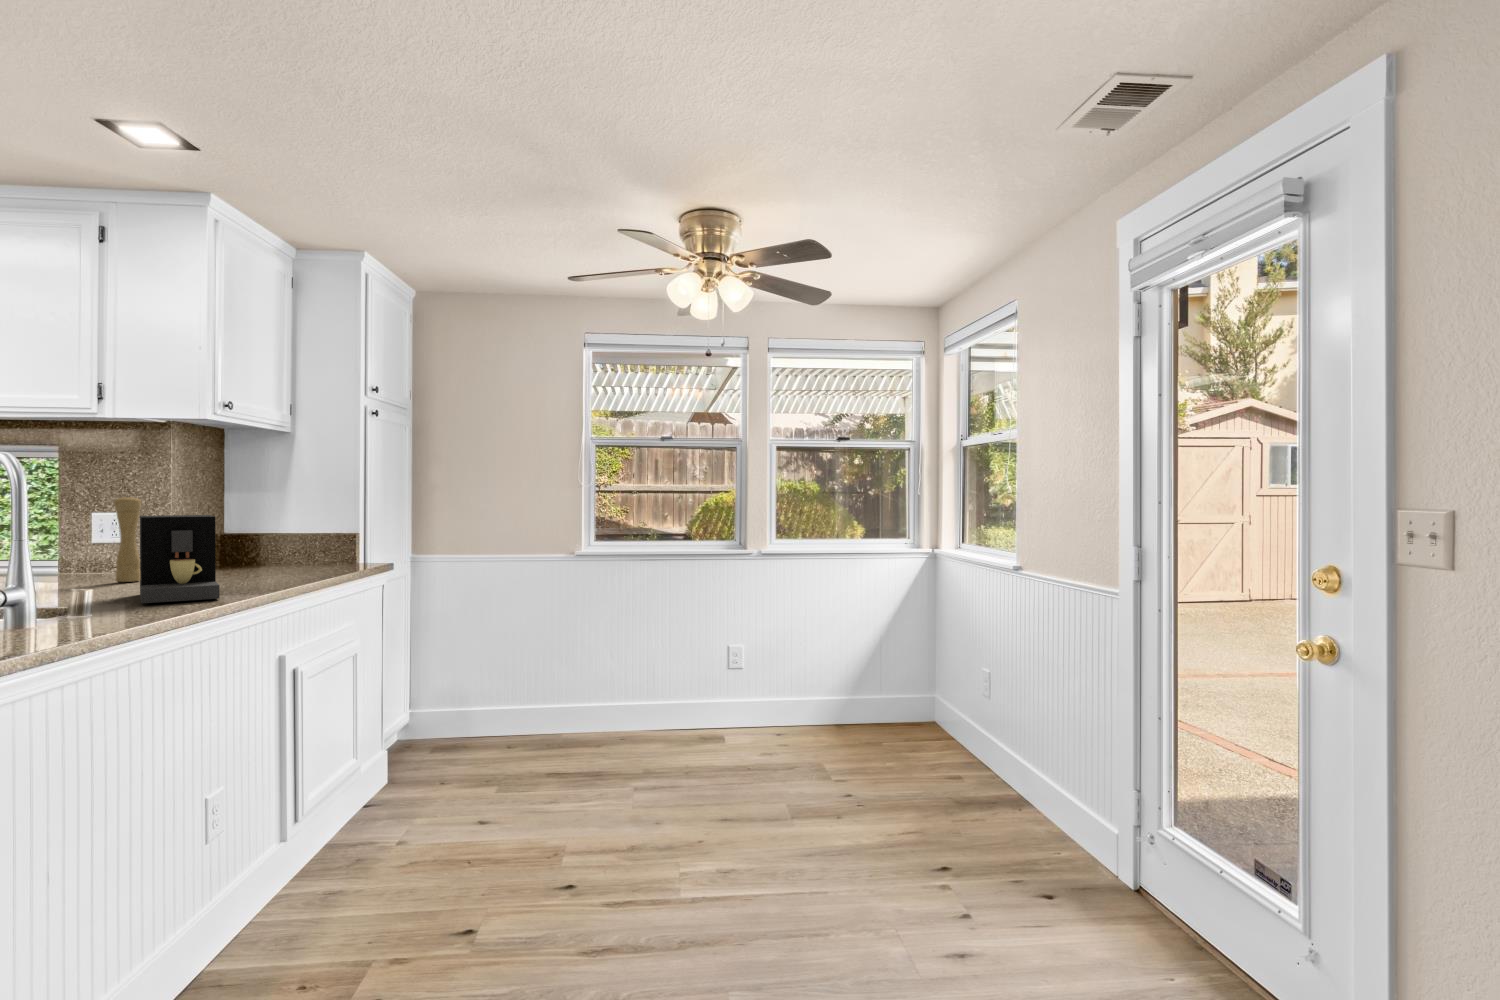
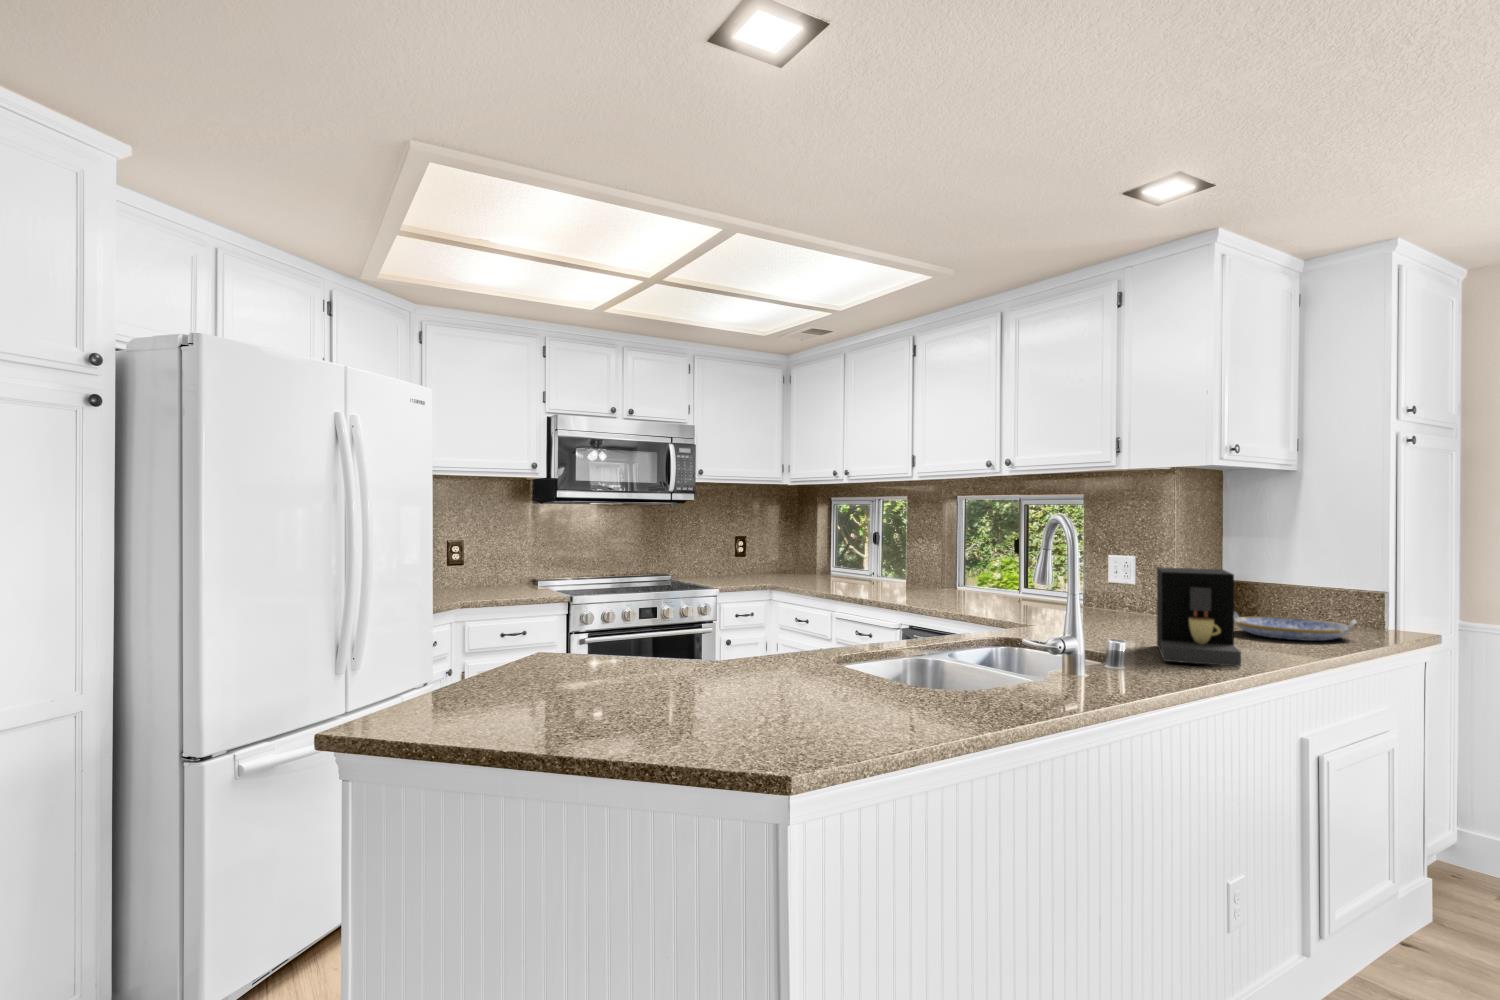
pepper mill: present [114,496,141,582] -> none [1129,543,1152,627]
serving tray: none [222,555,330,577] -> present [1234,612,1357,641]

